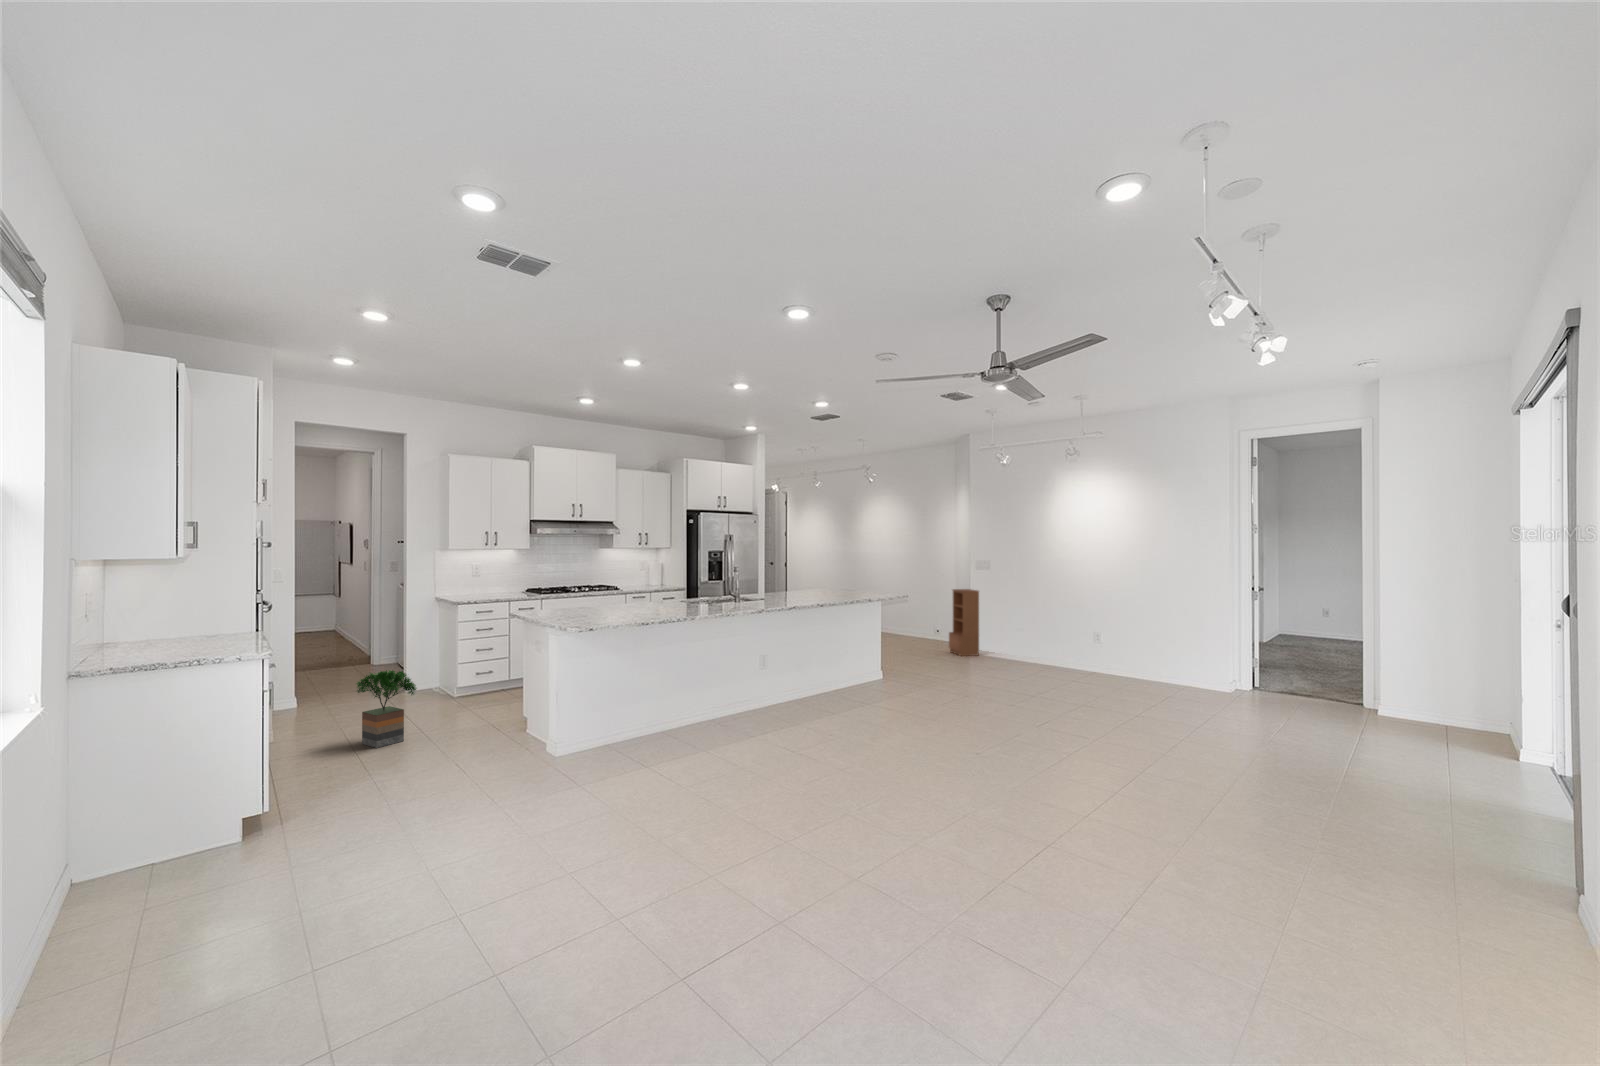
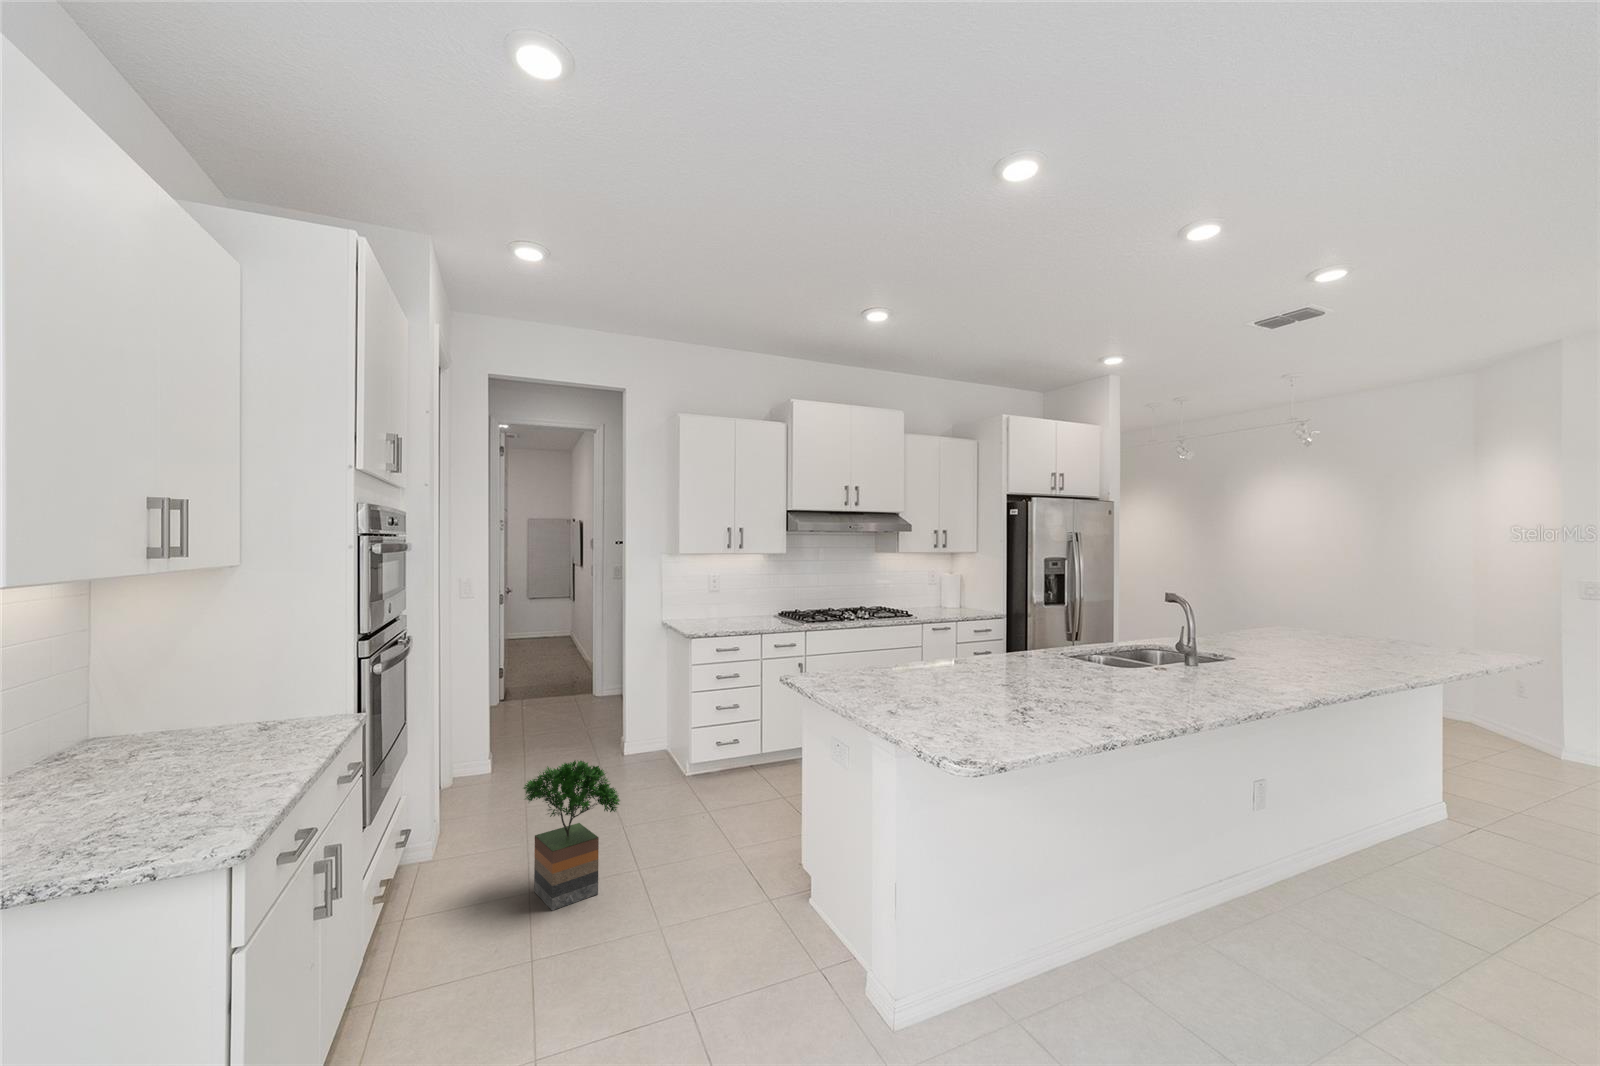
bookcase: present [949,589,979,656] -> none [1490,631,1576,760]

